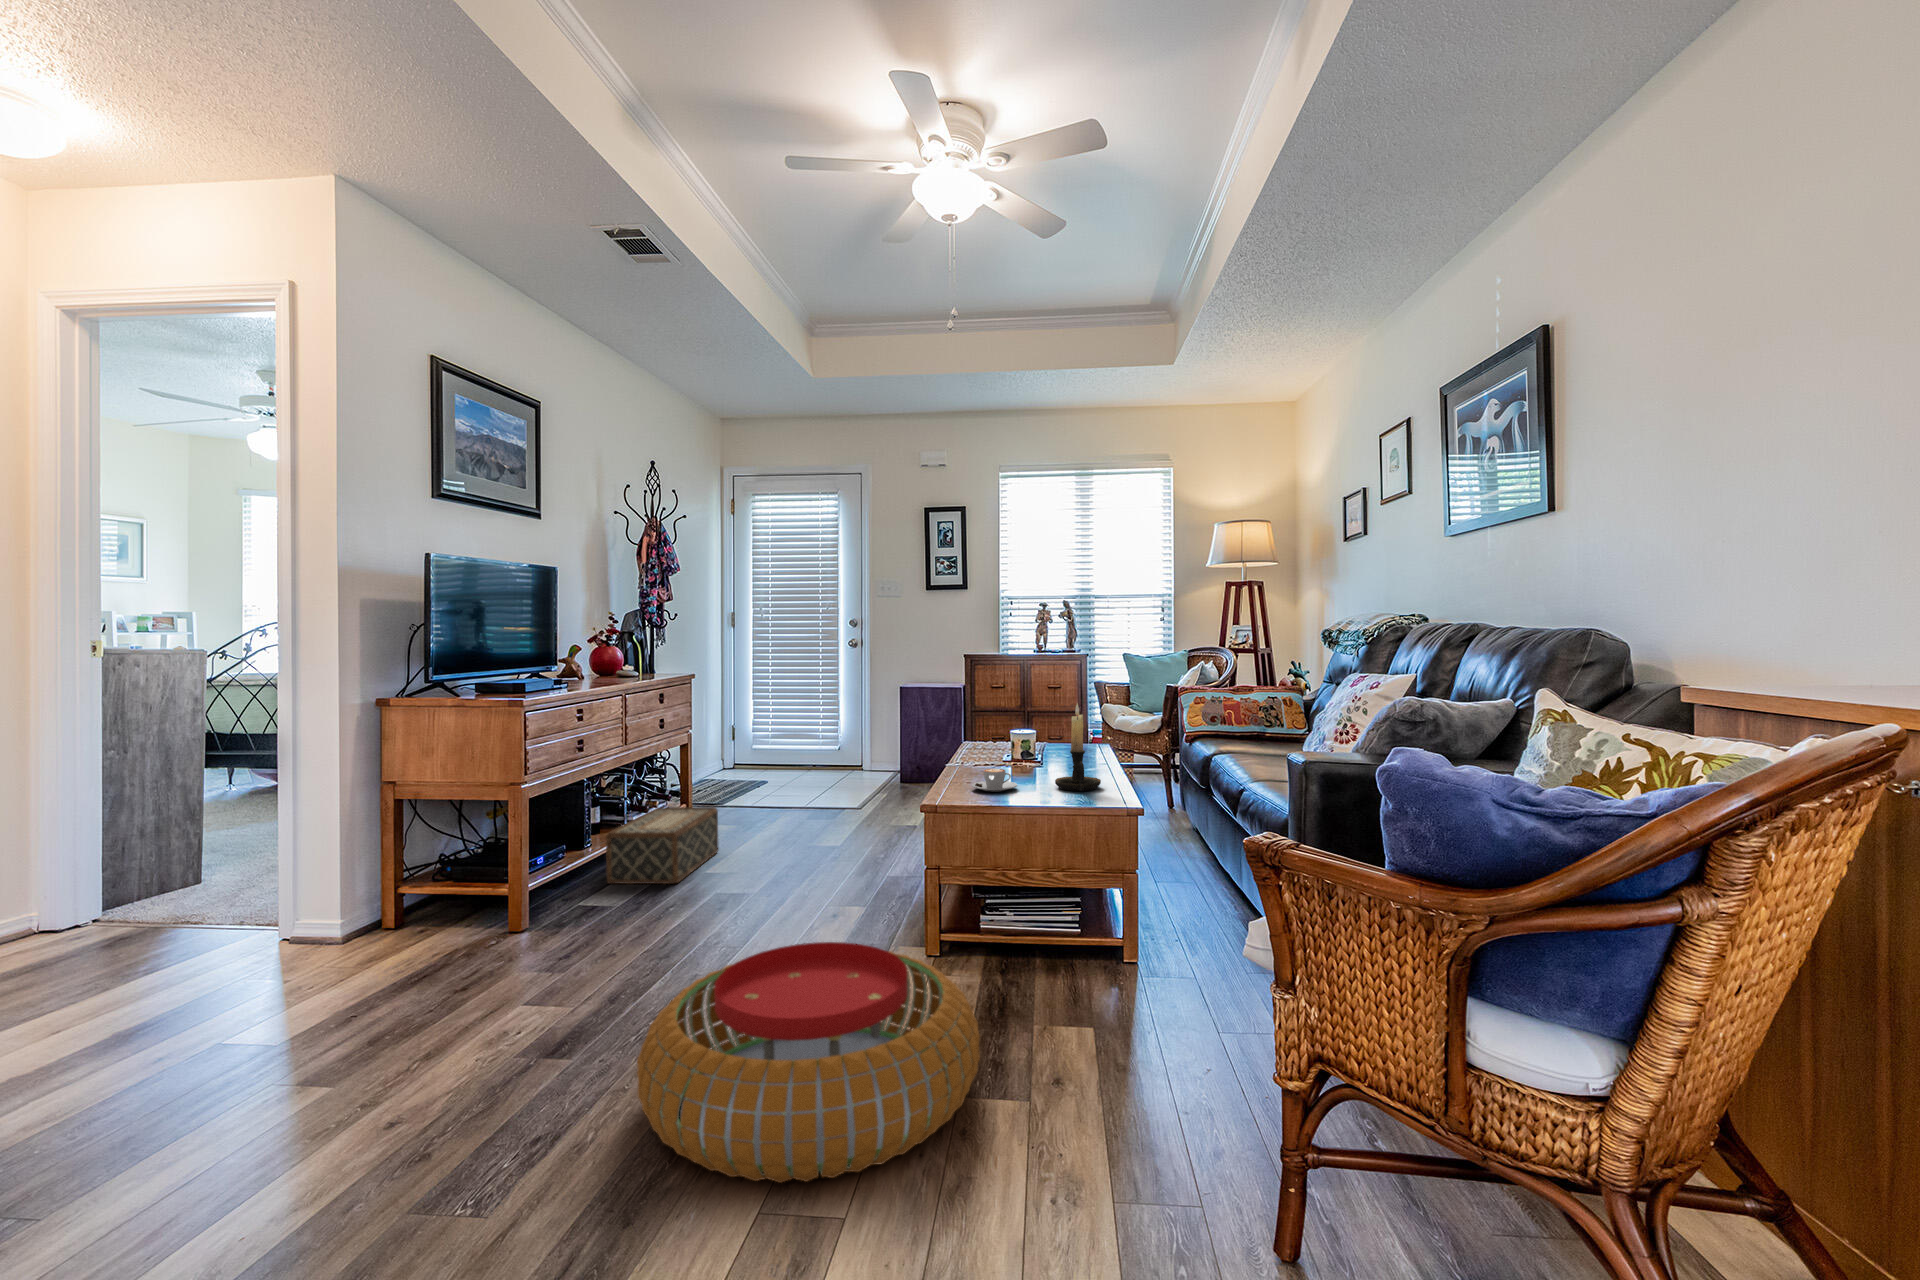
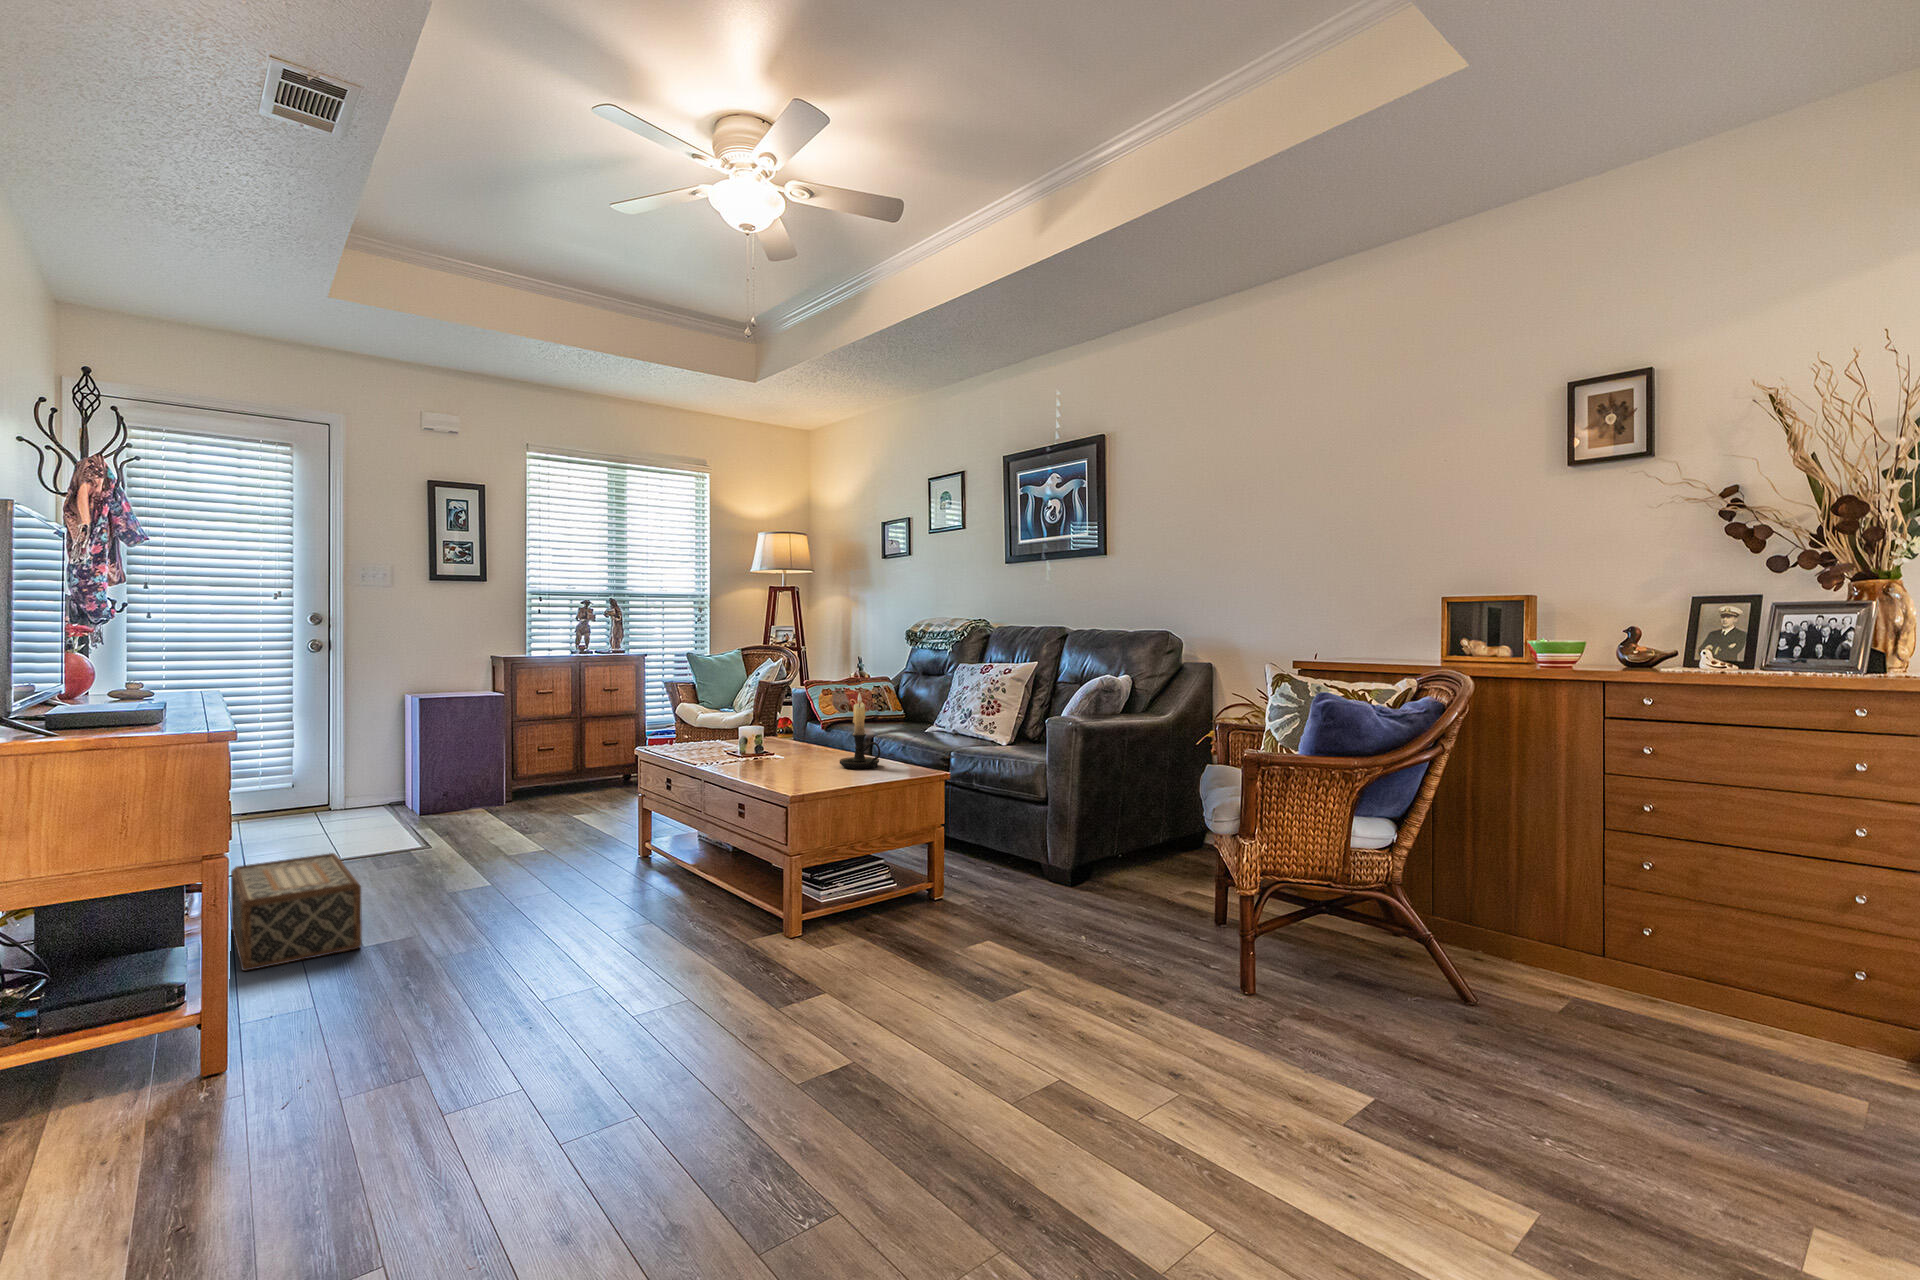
coffee cup: present [972,769,1017,792] -> none [778,756,820,777]
pouf: present [637,942,980,1183] -> none [748,902,1042,1093]

